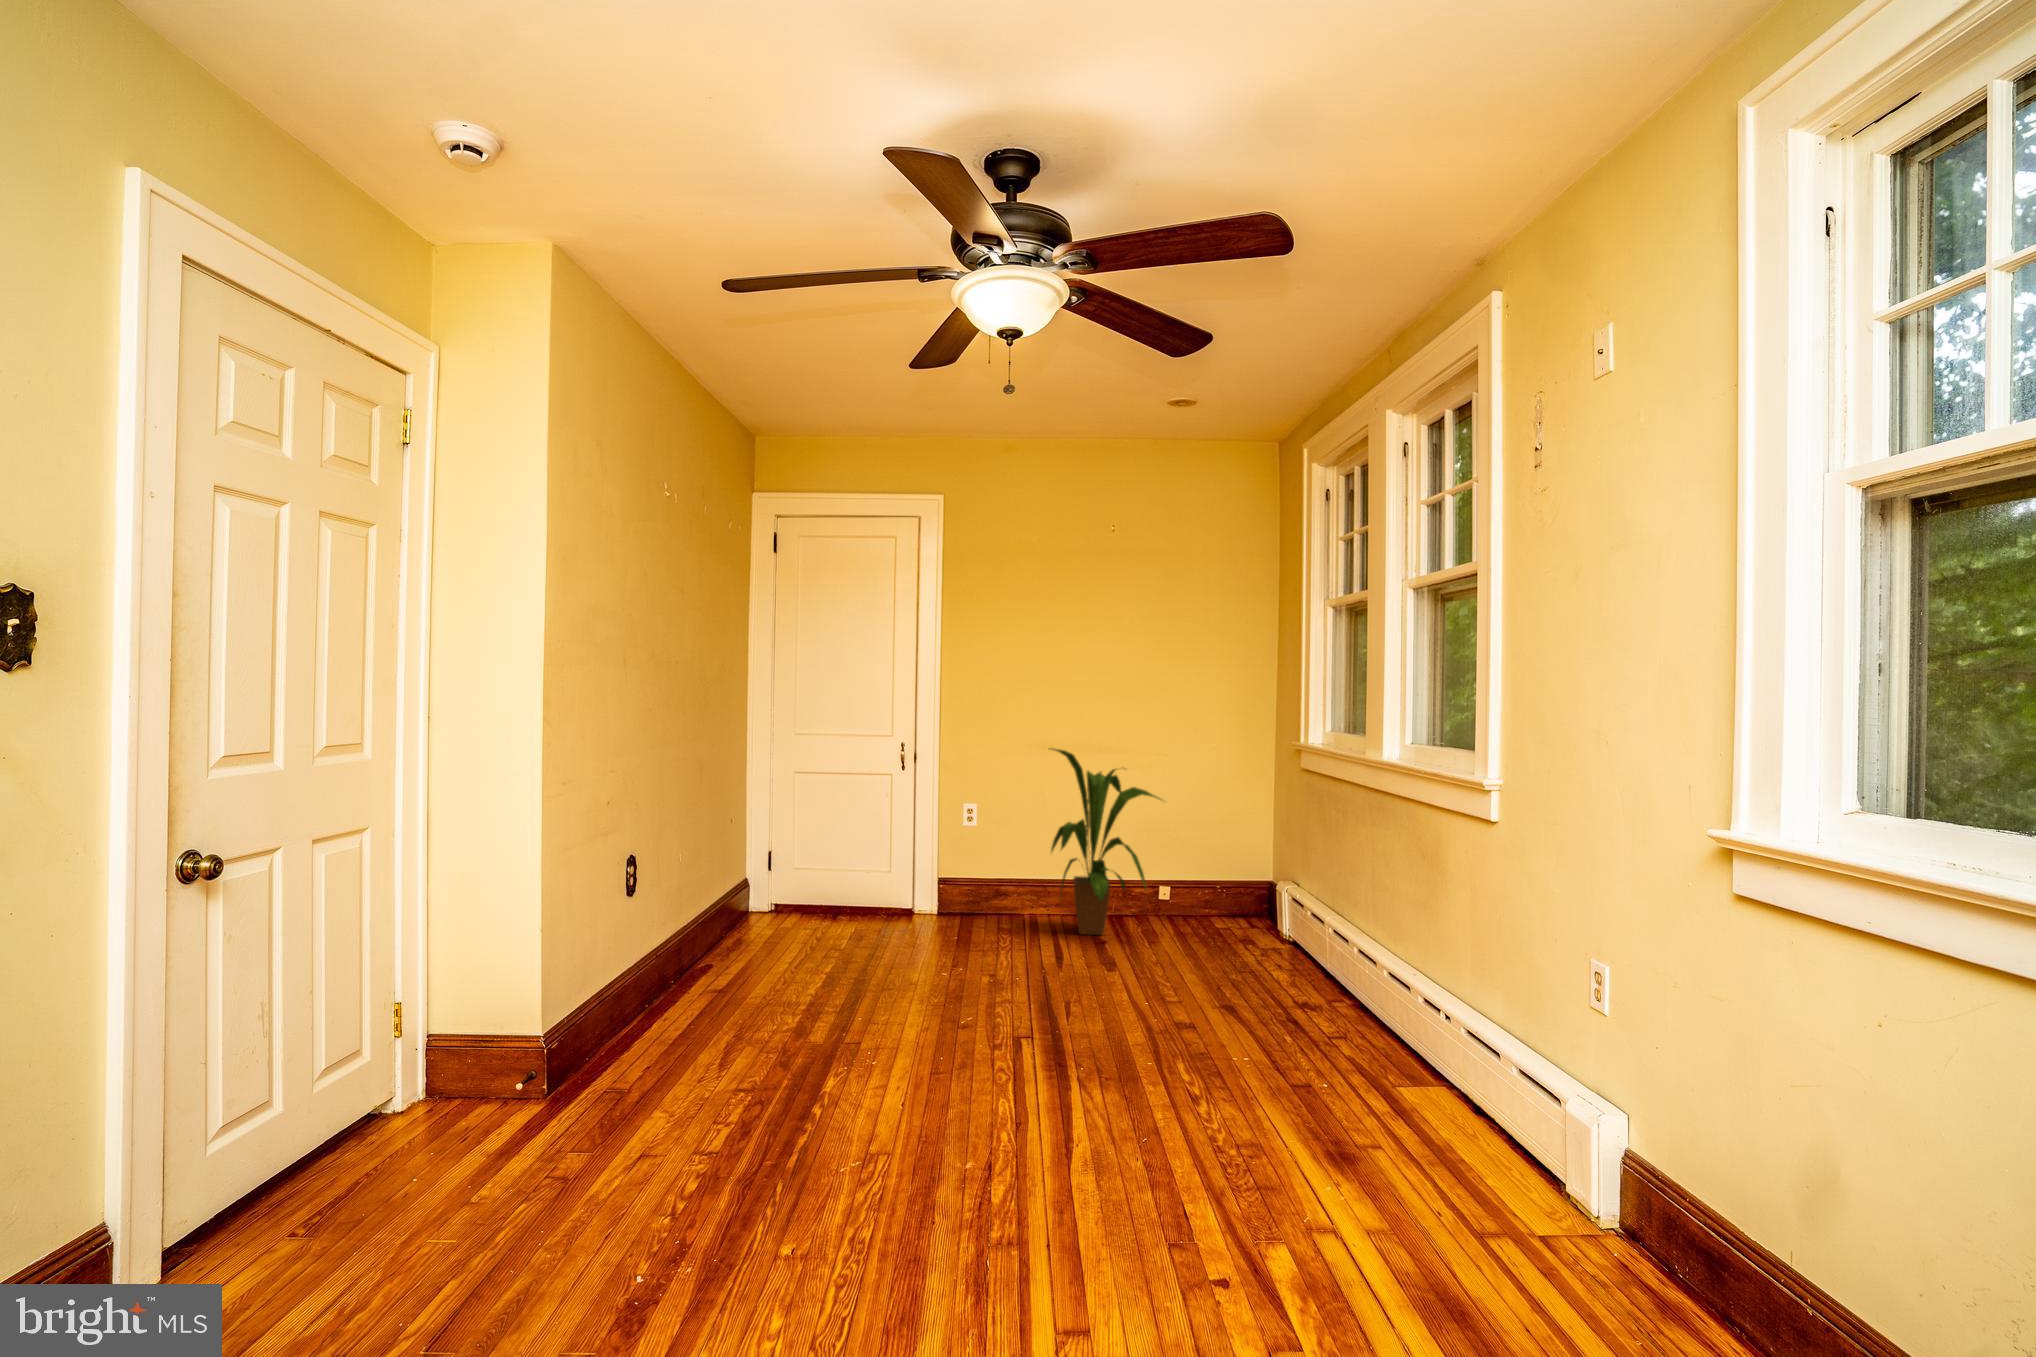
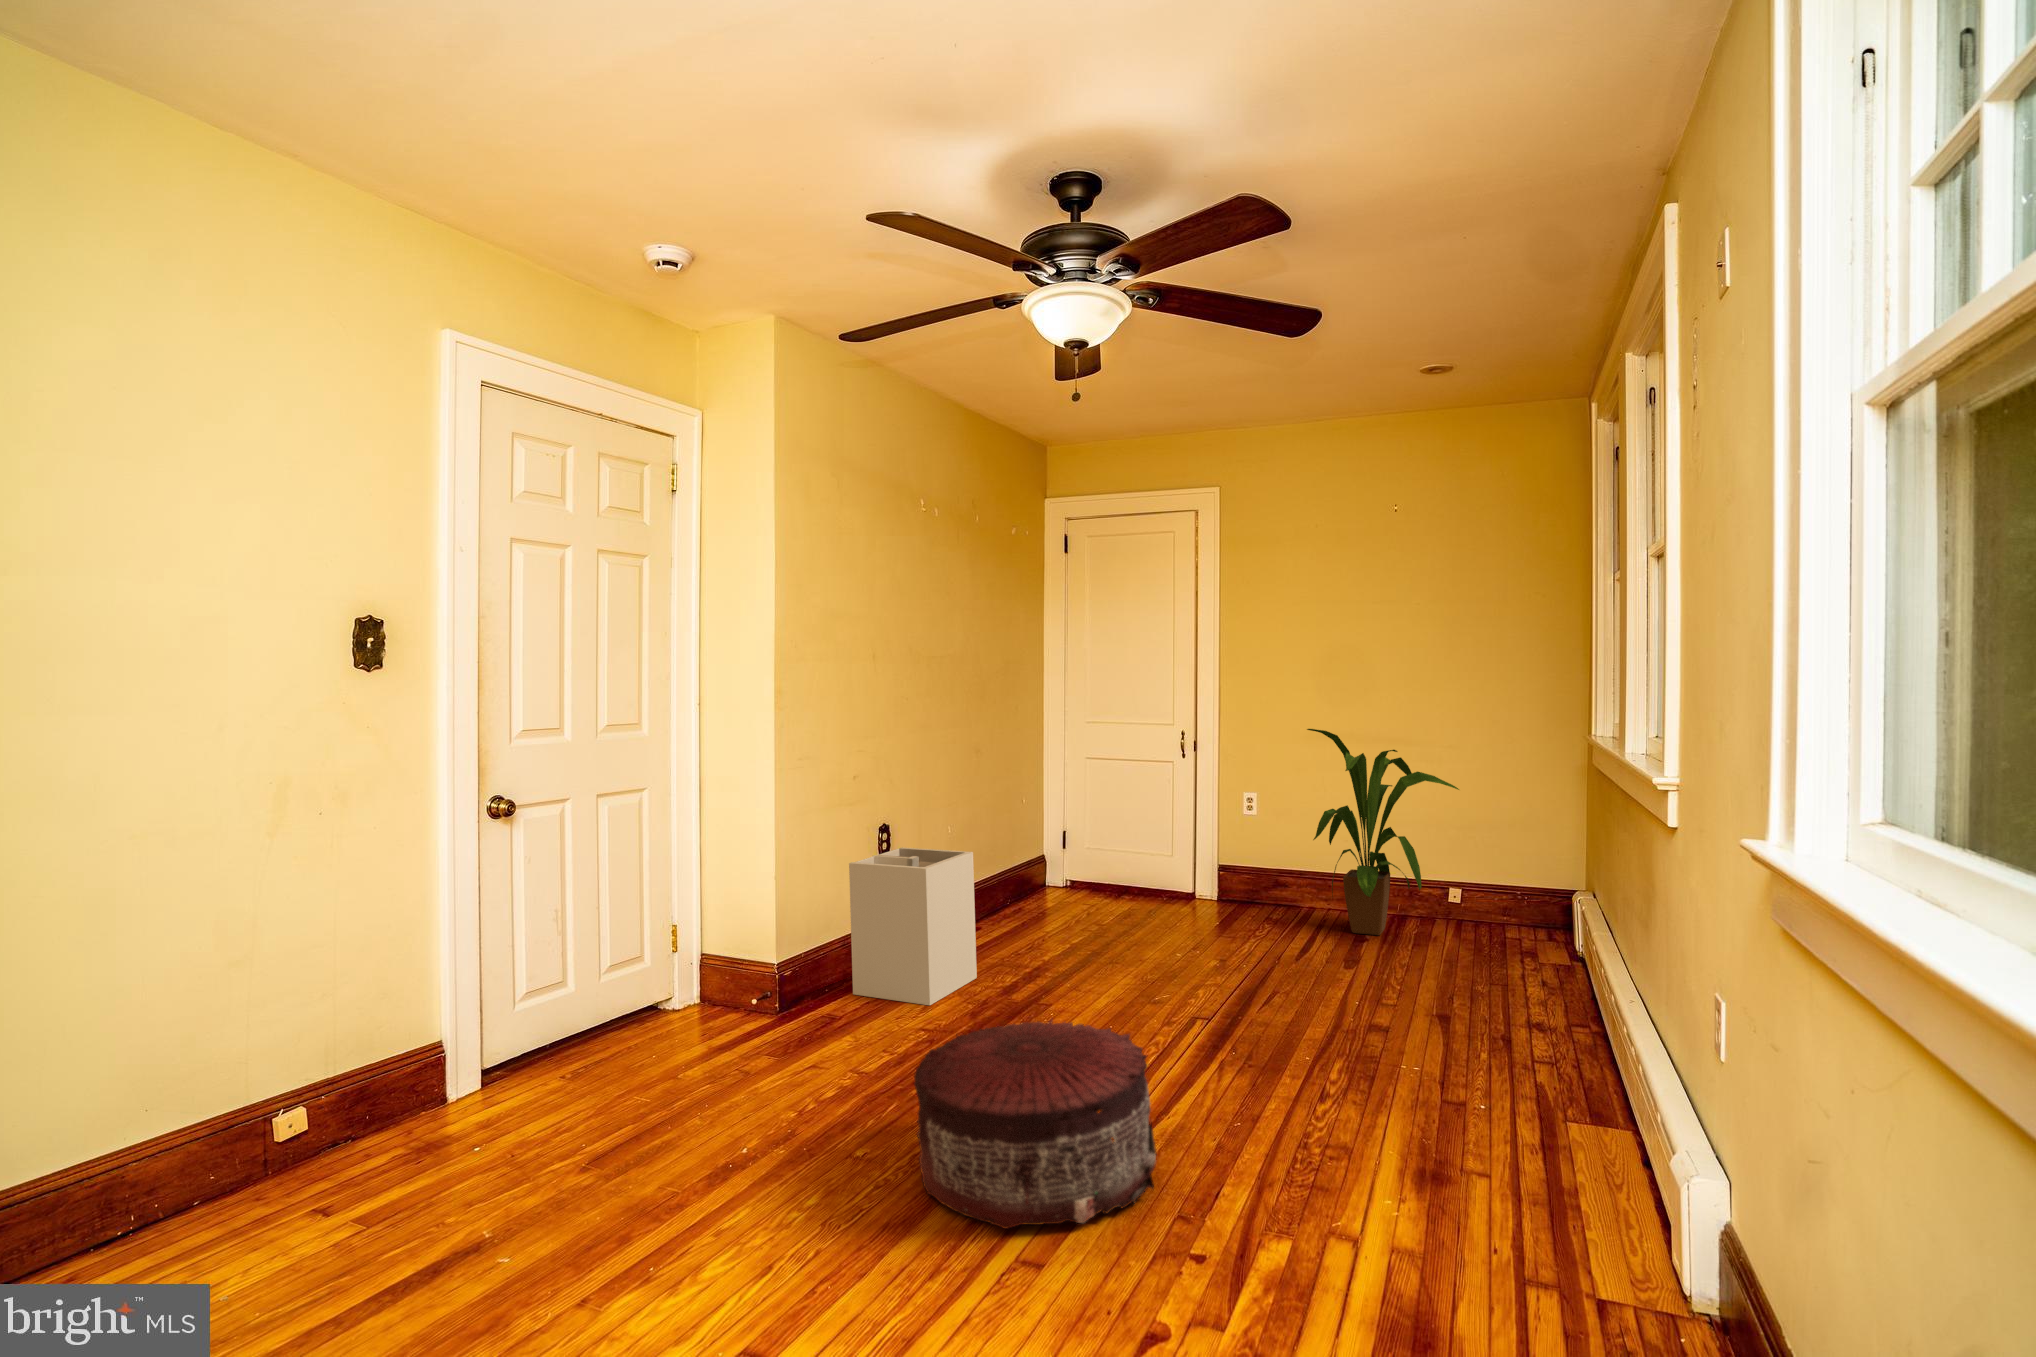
laundry hamper: none [621,880,760,1059] -> present [849,847,977,1005]
pouf: none [865,1056,1137,1305] -> present [914,1020,1156,1229]

